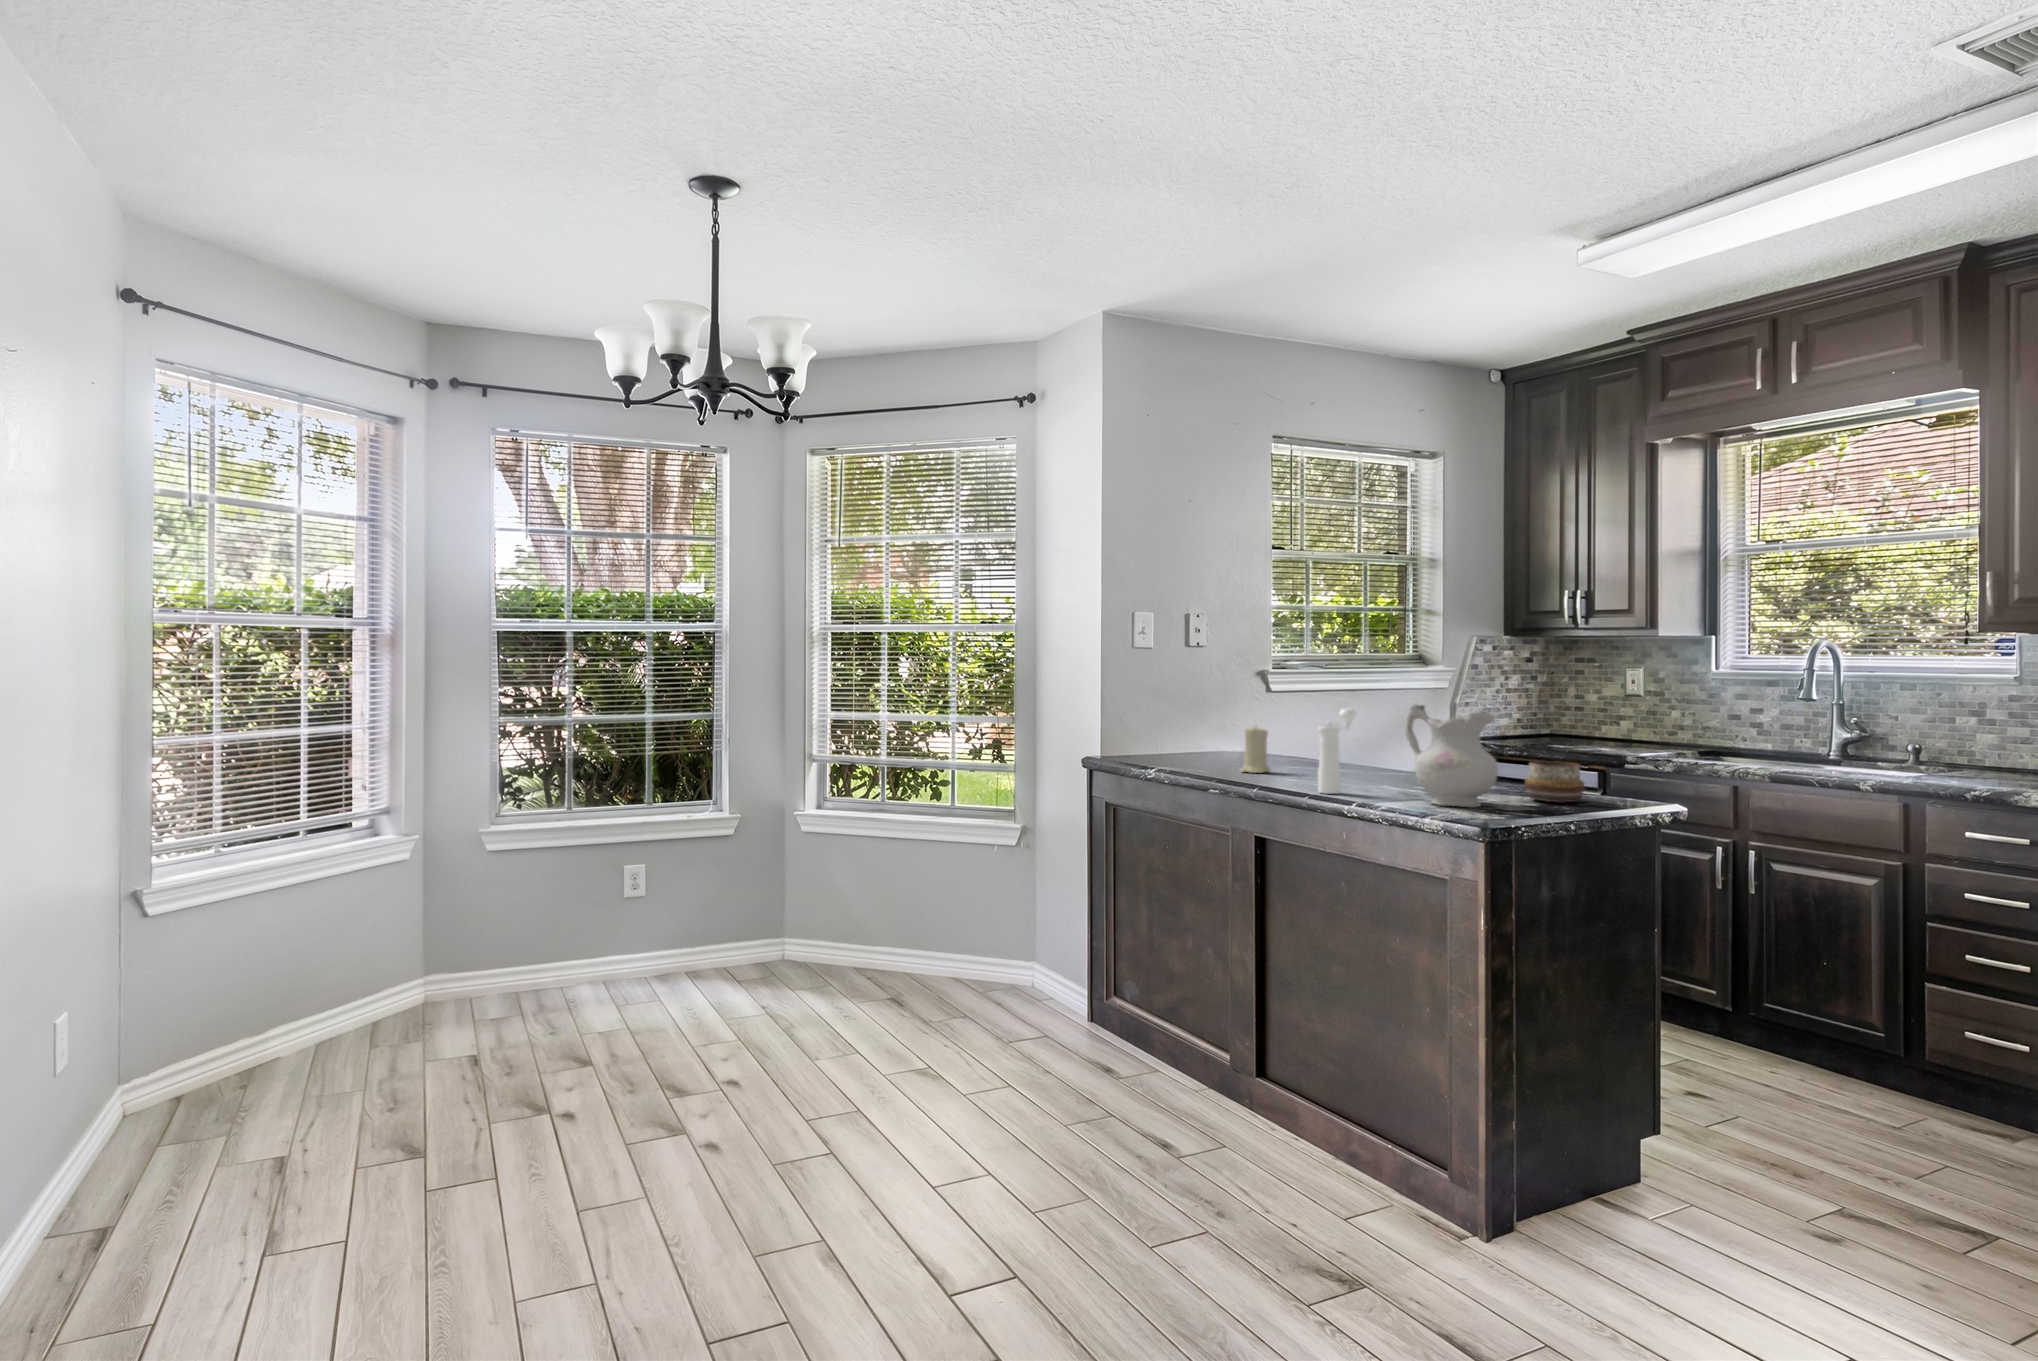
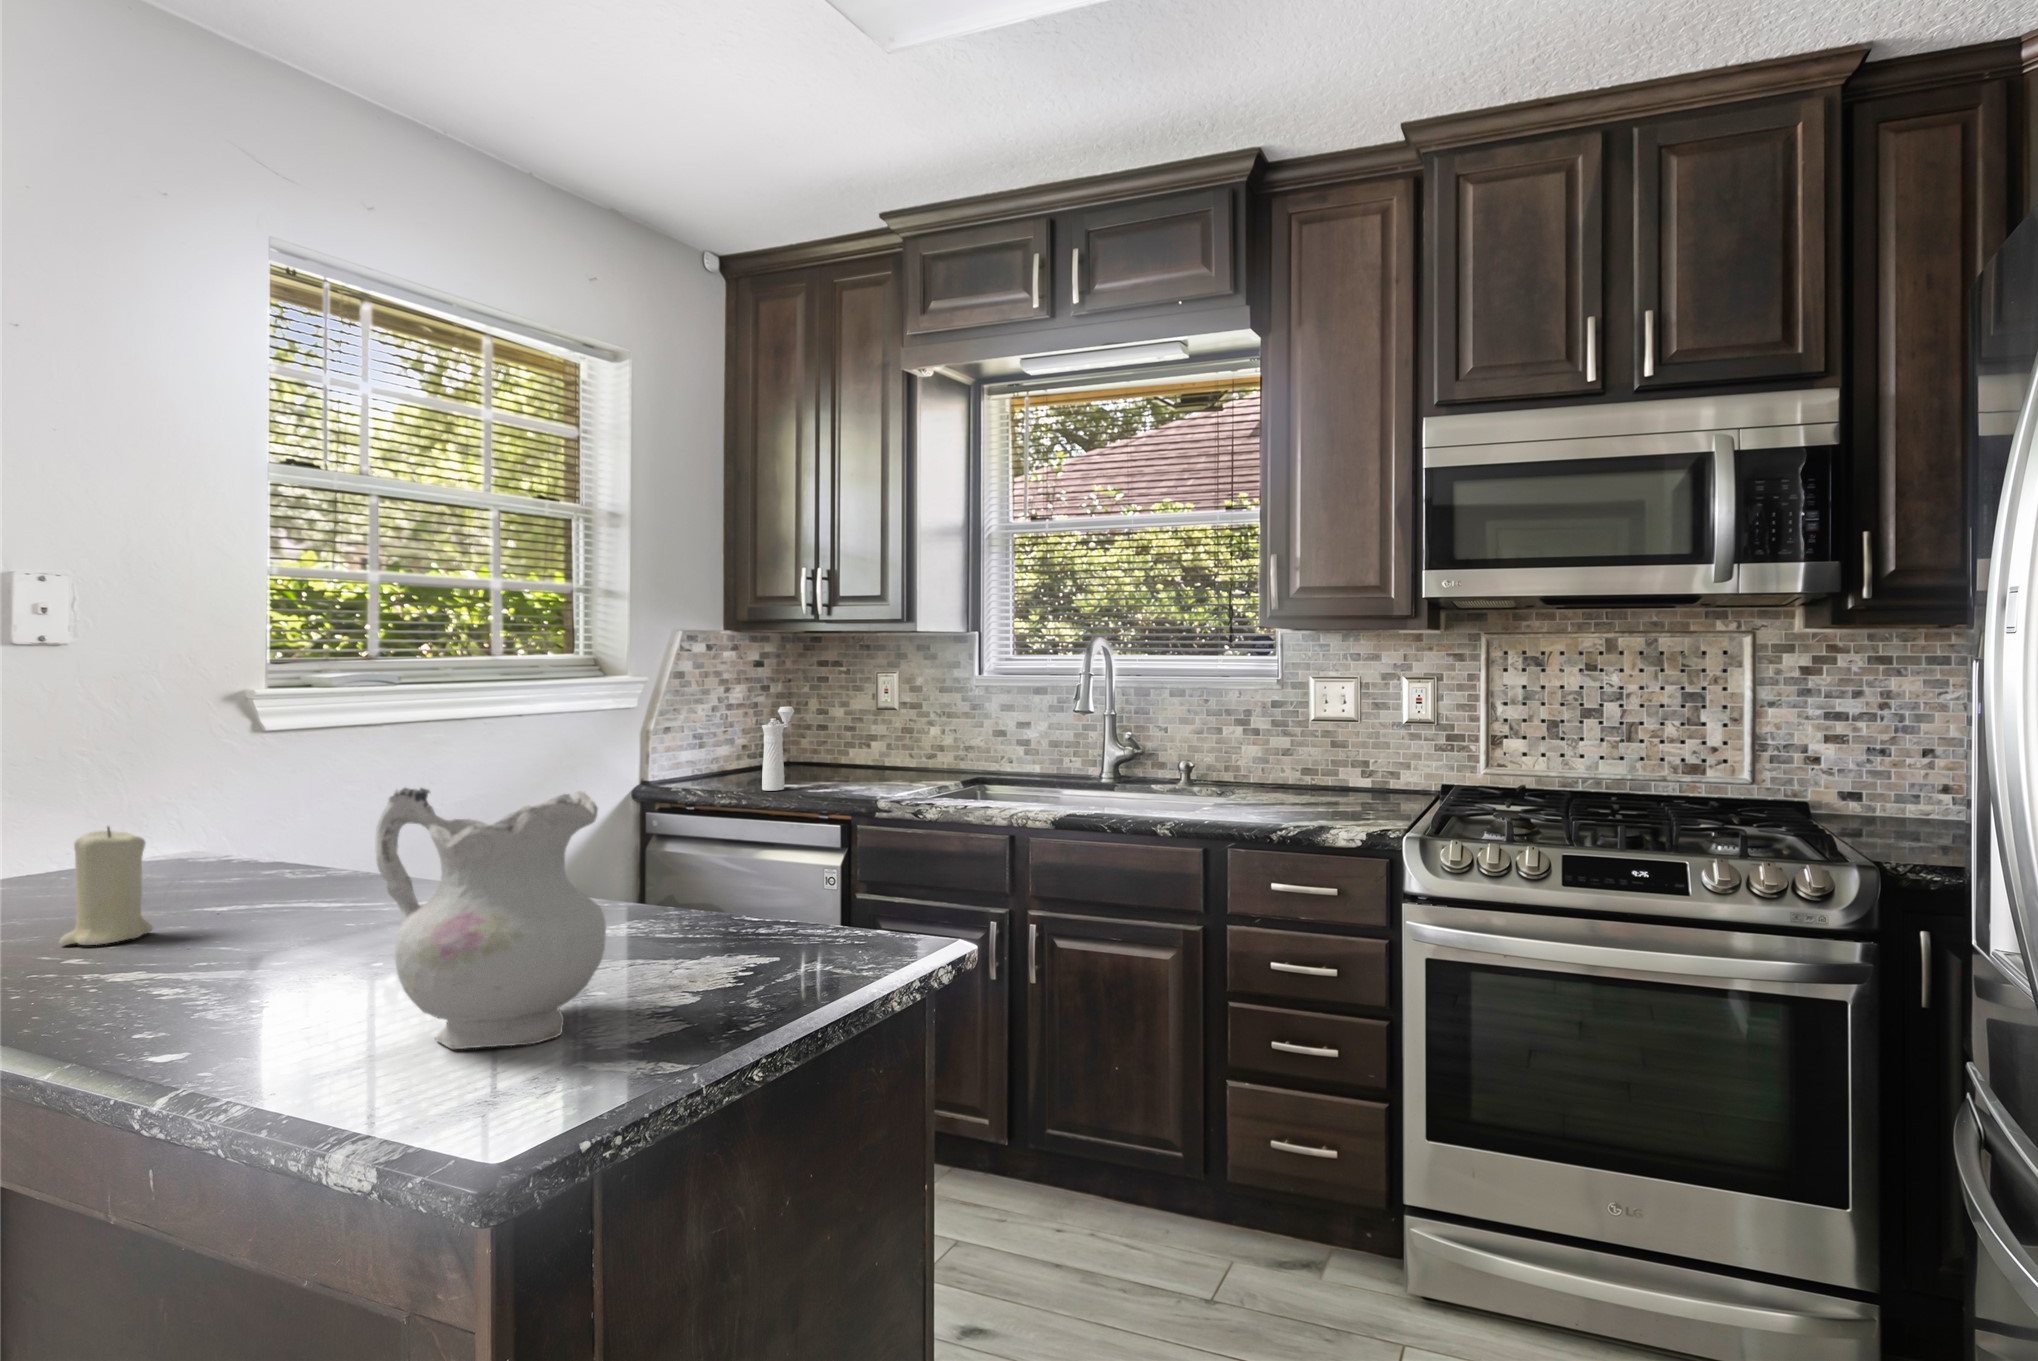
pepper mill: present [1318,709,1356,794] -> present [762,707,794,791]
decorative bowl: present [1524,761,1585,803] -> none [679,882,801,982]

